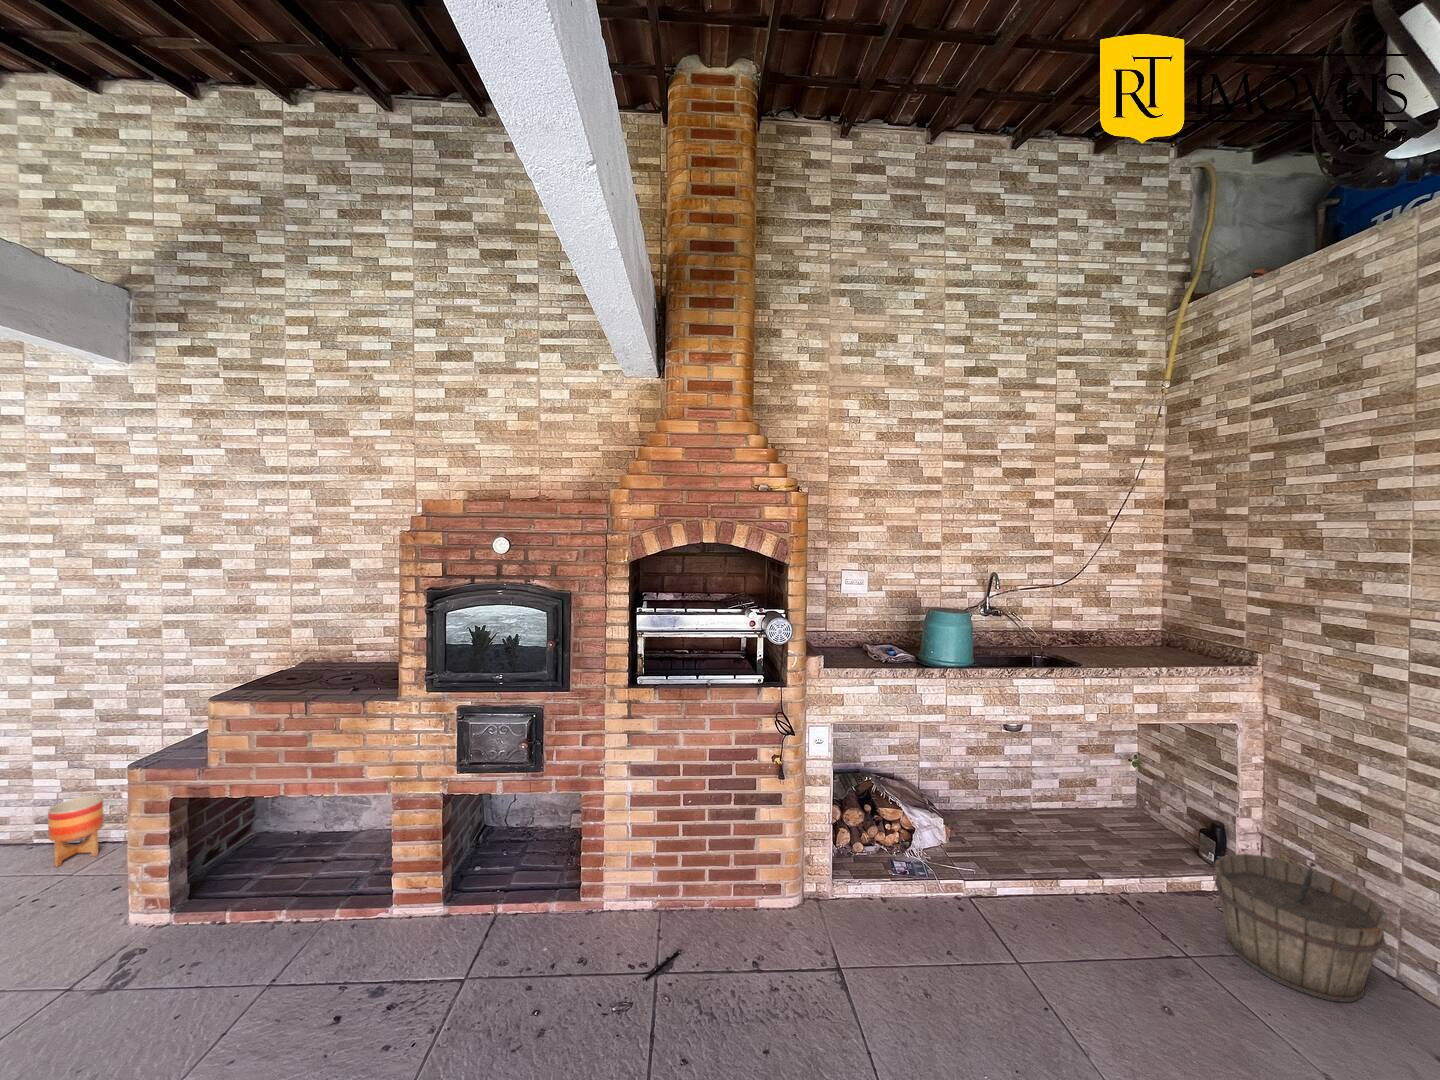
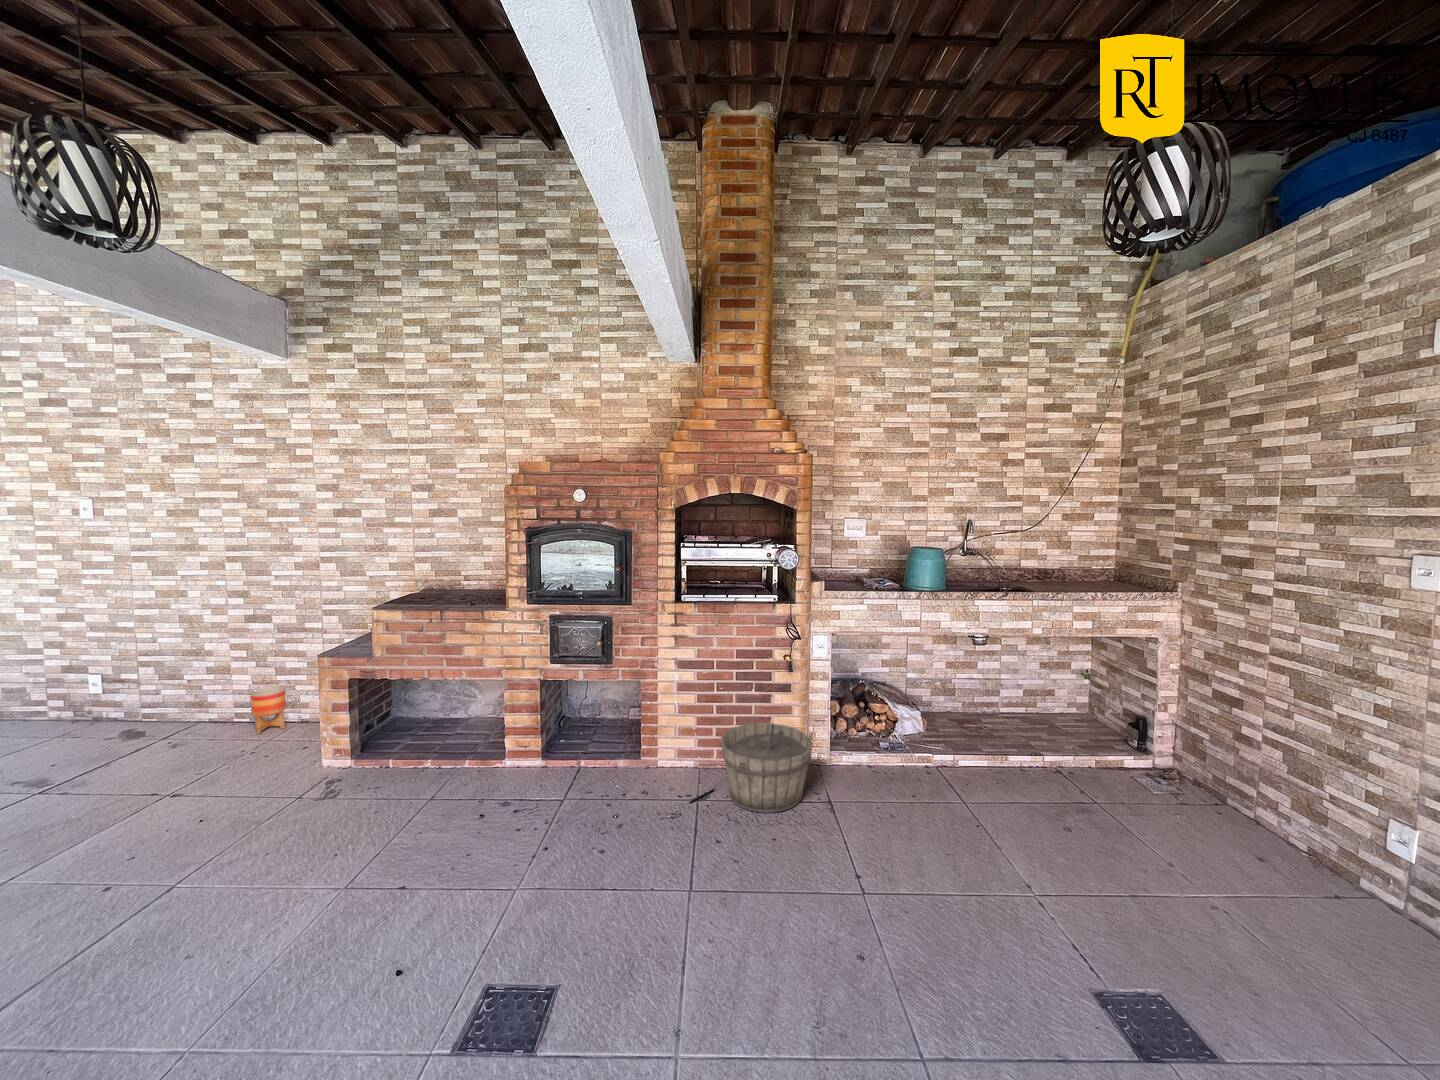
wooden bucket: present [1211,854,1387,1002] -> present [721,717,813,813]

